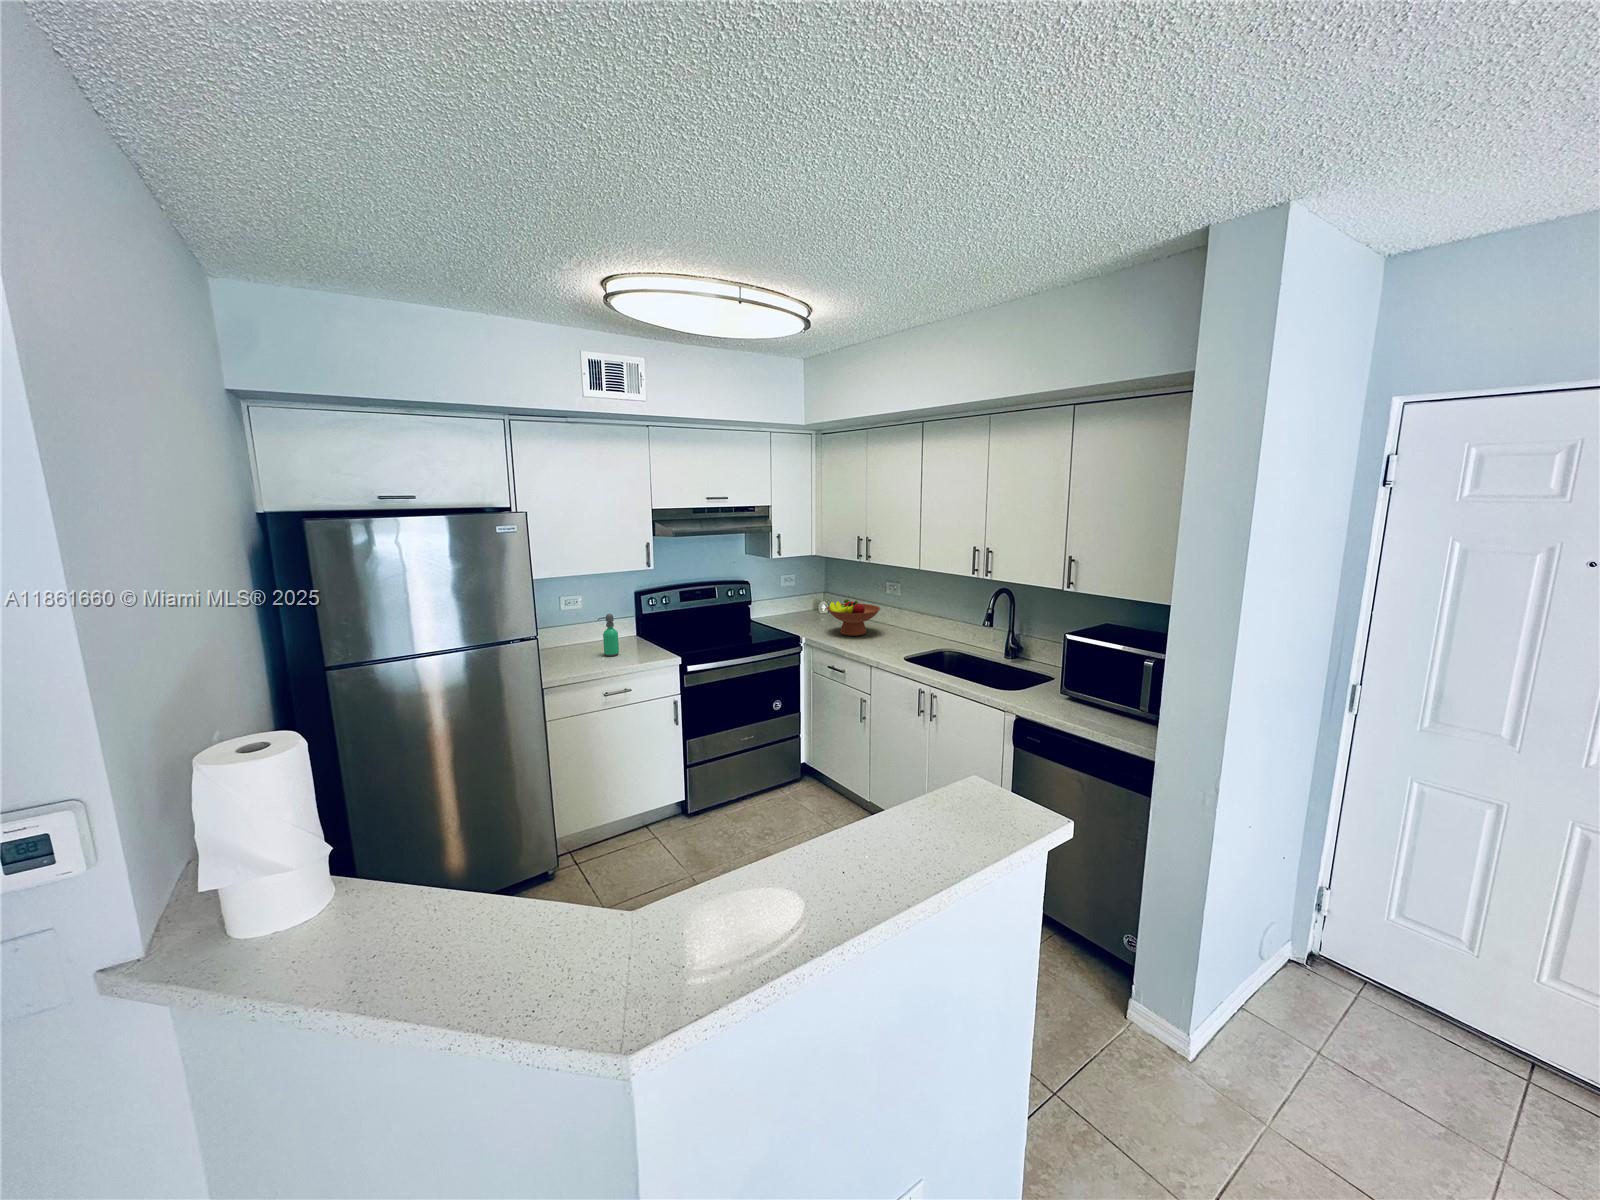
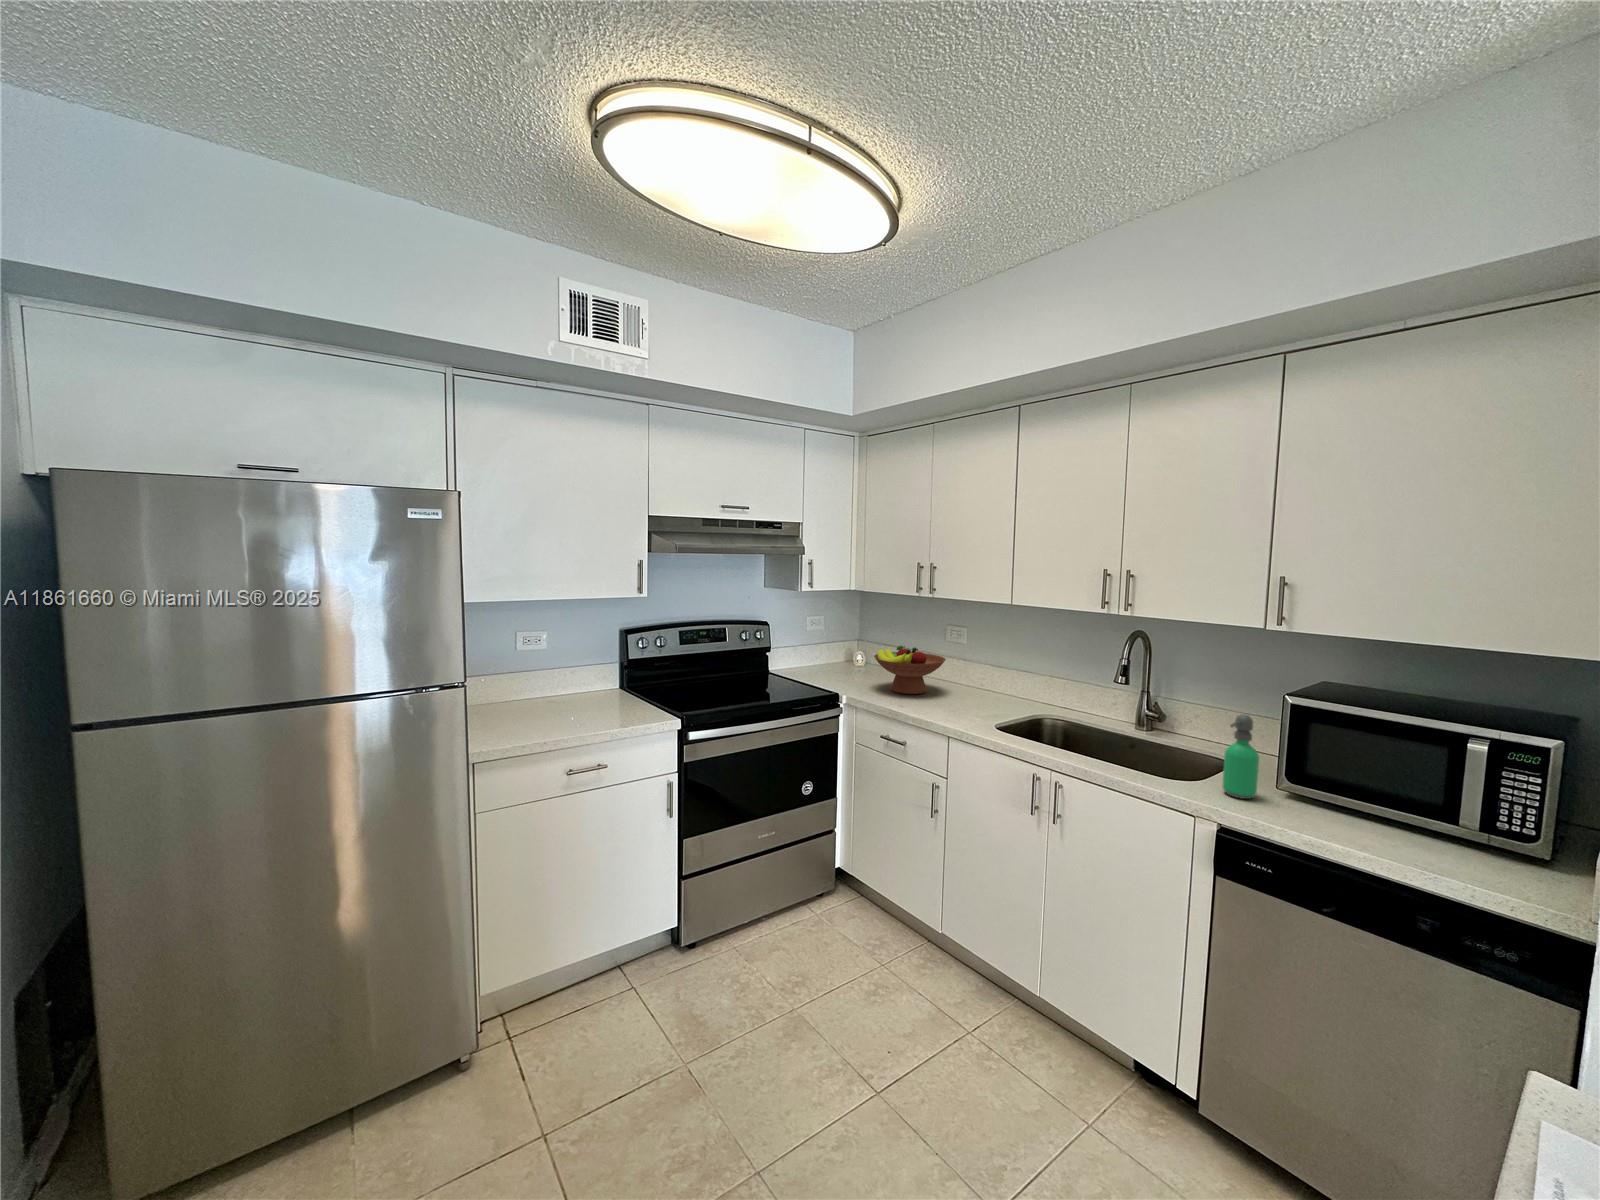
soap dispenser: present [598,614,619,656] -> present [1223,714,1259,799]

